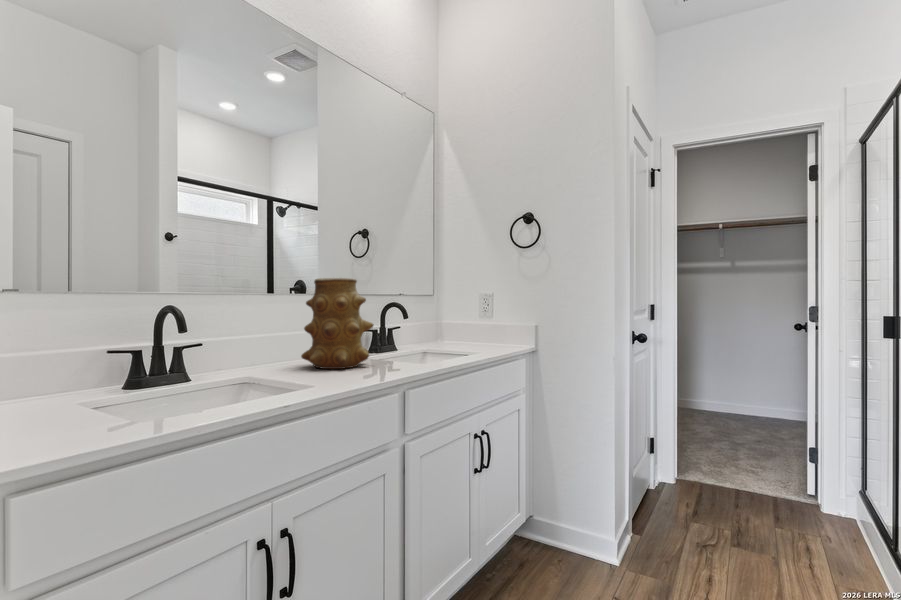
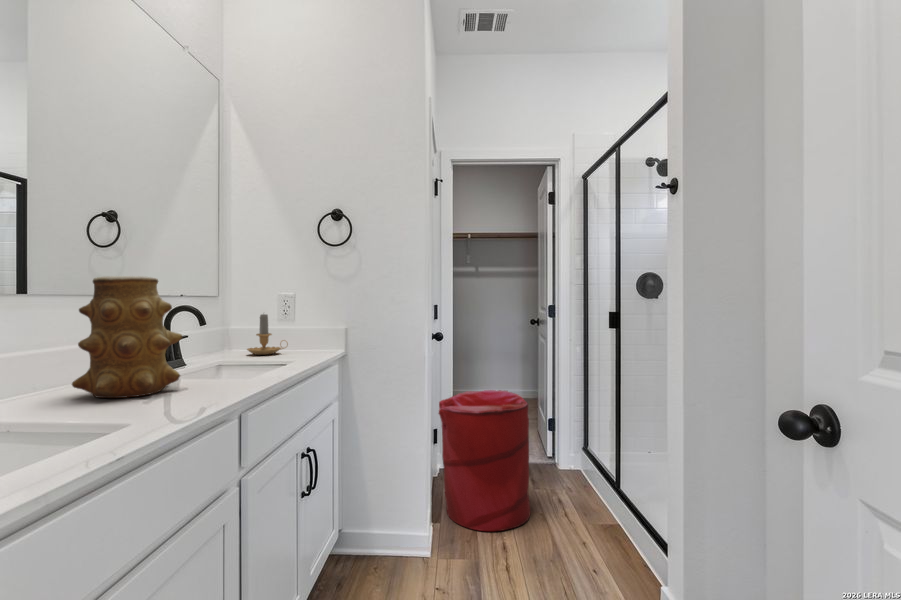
candle: none [453,309,485,346] -> present [247,314,288,355]
laundry hamper: none [642,400,760,564] -> present [439,390,530,531]

